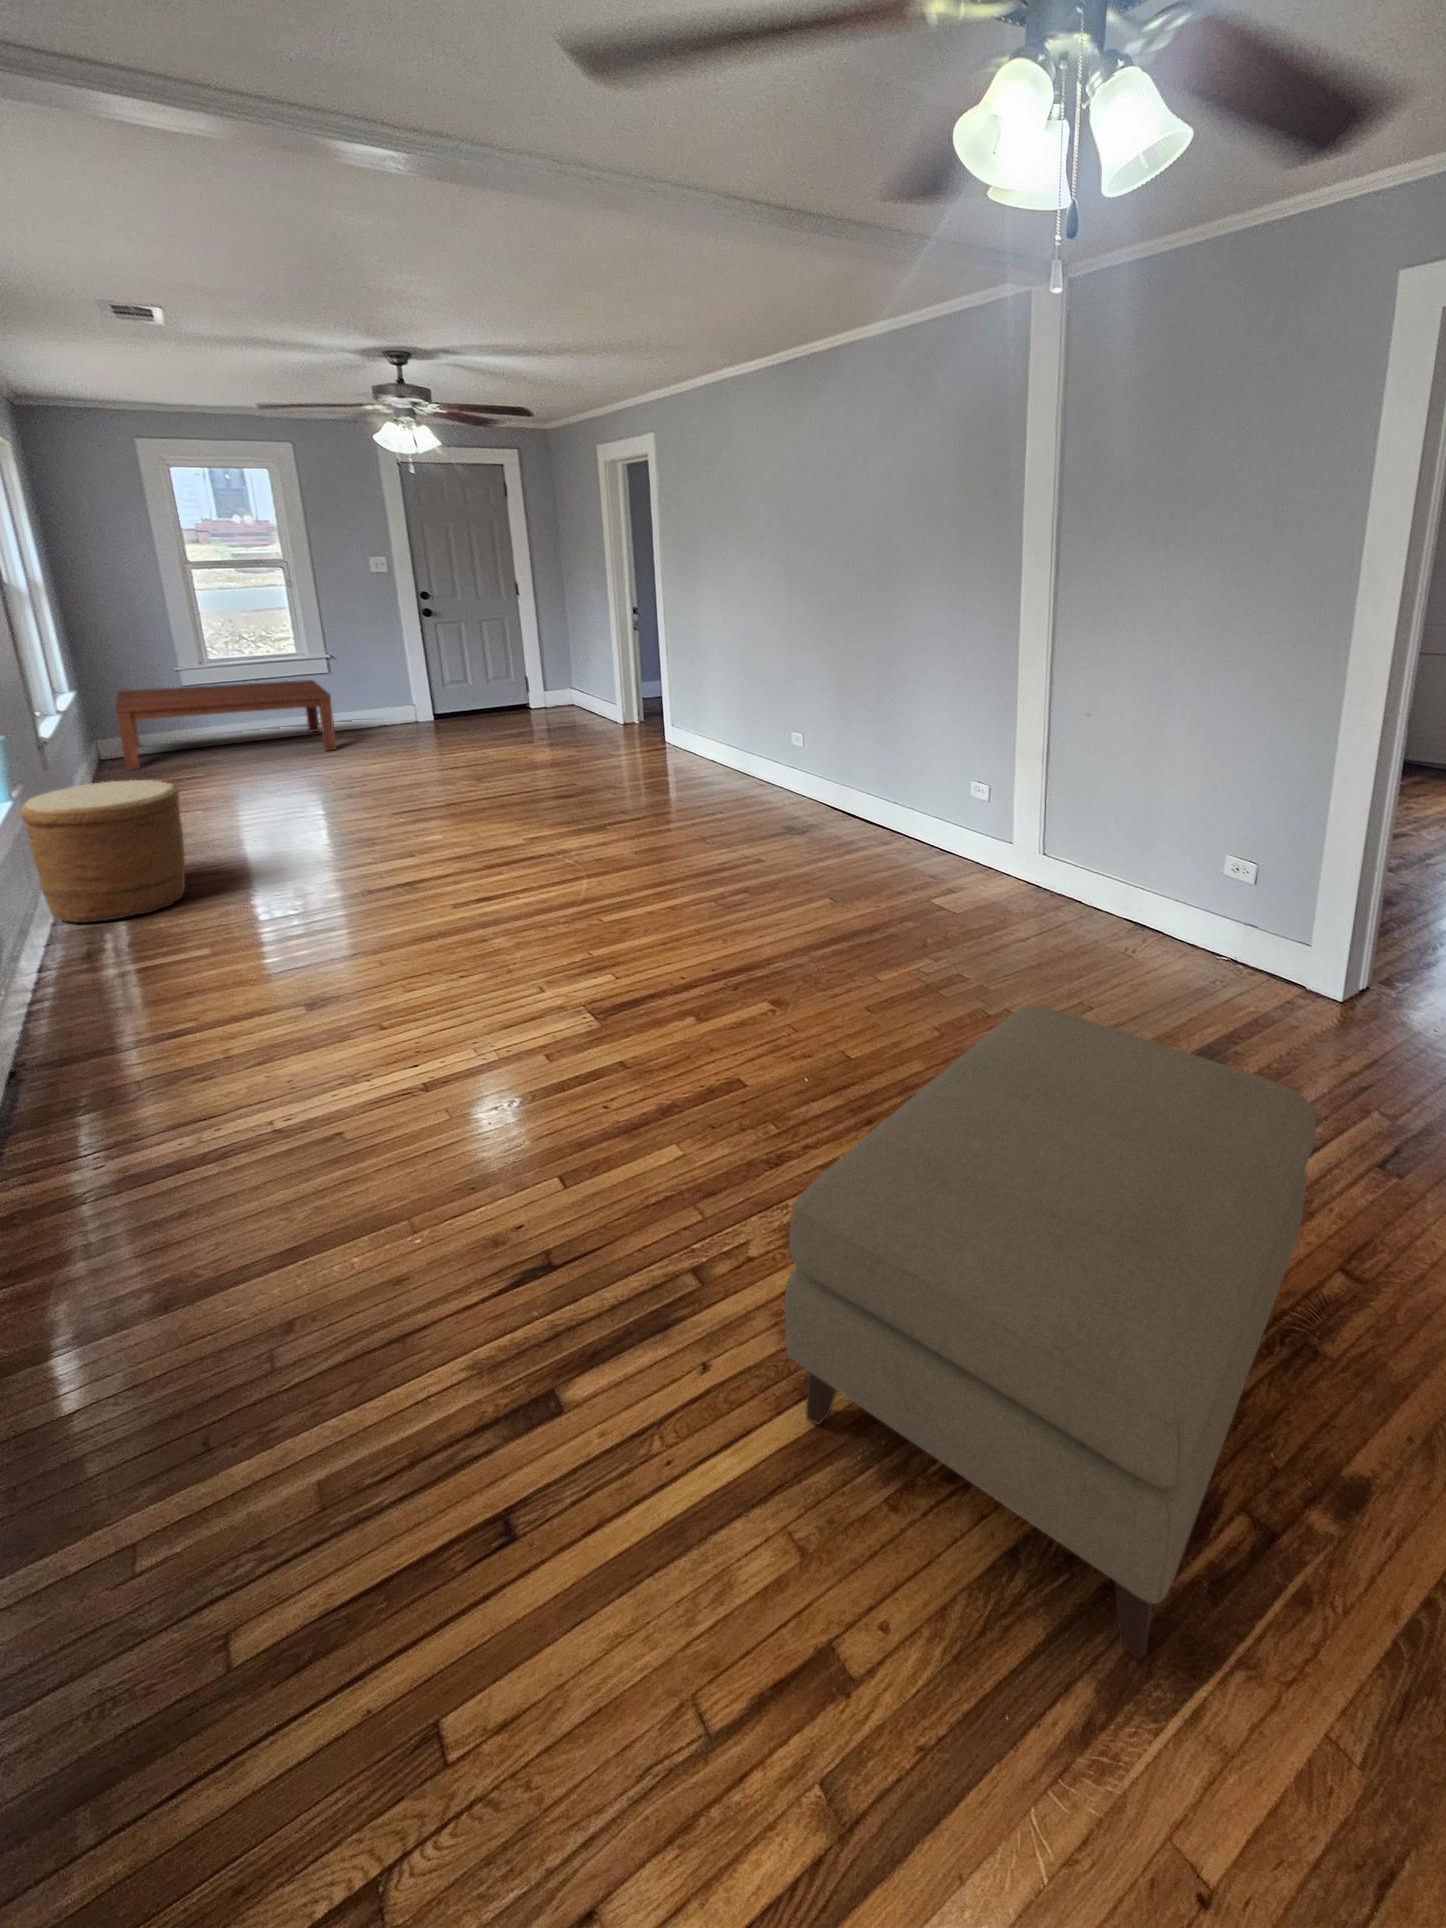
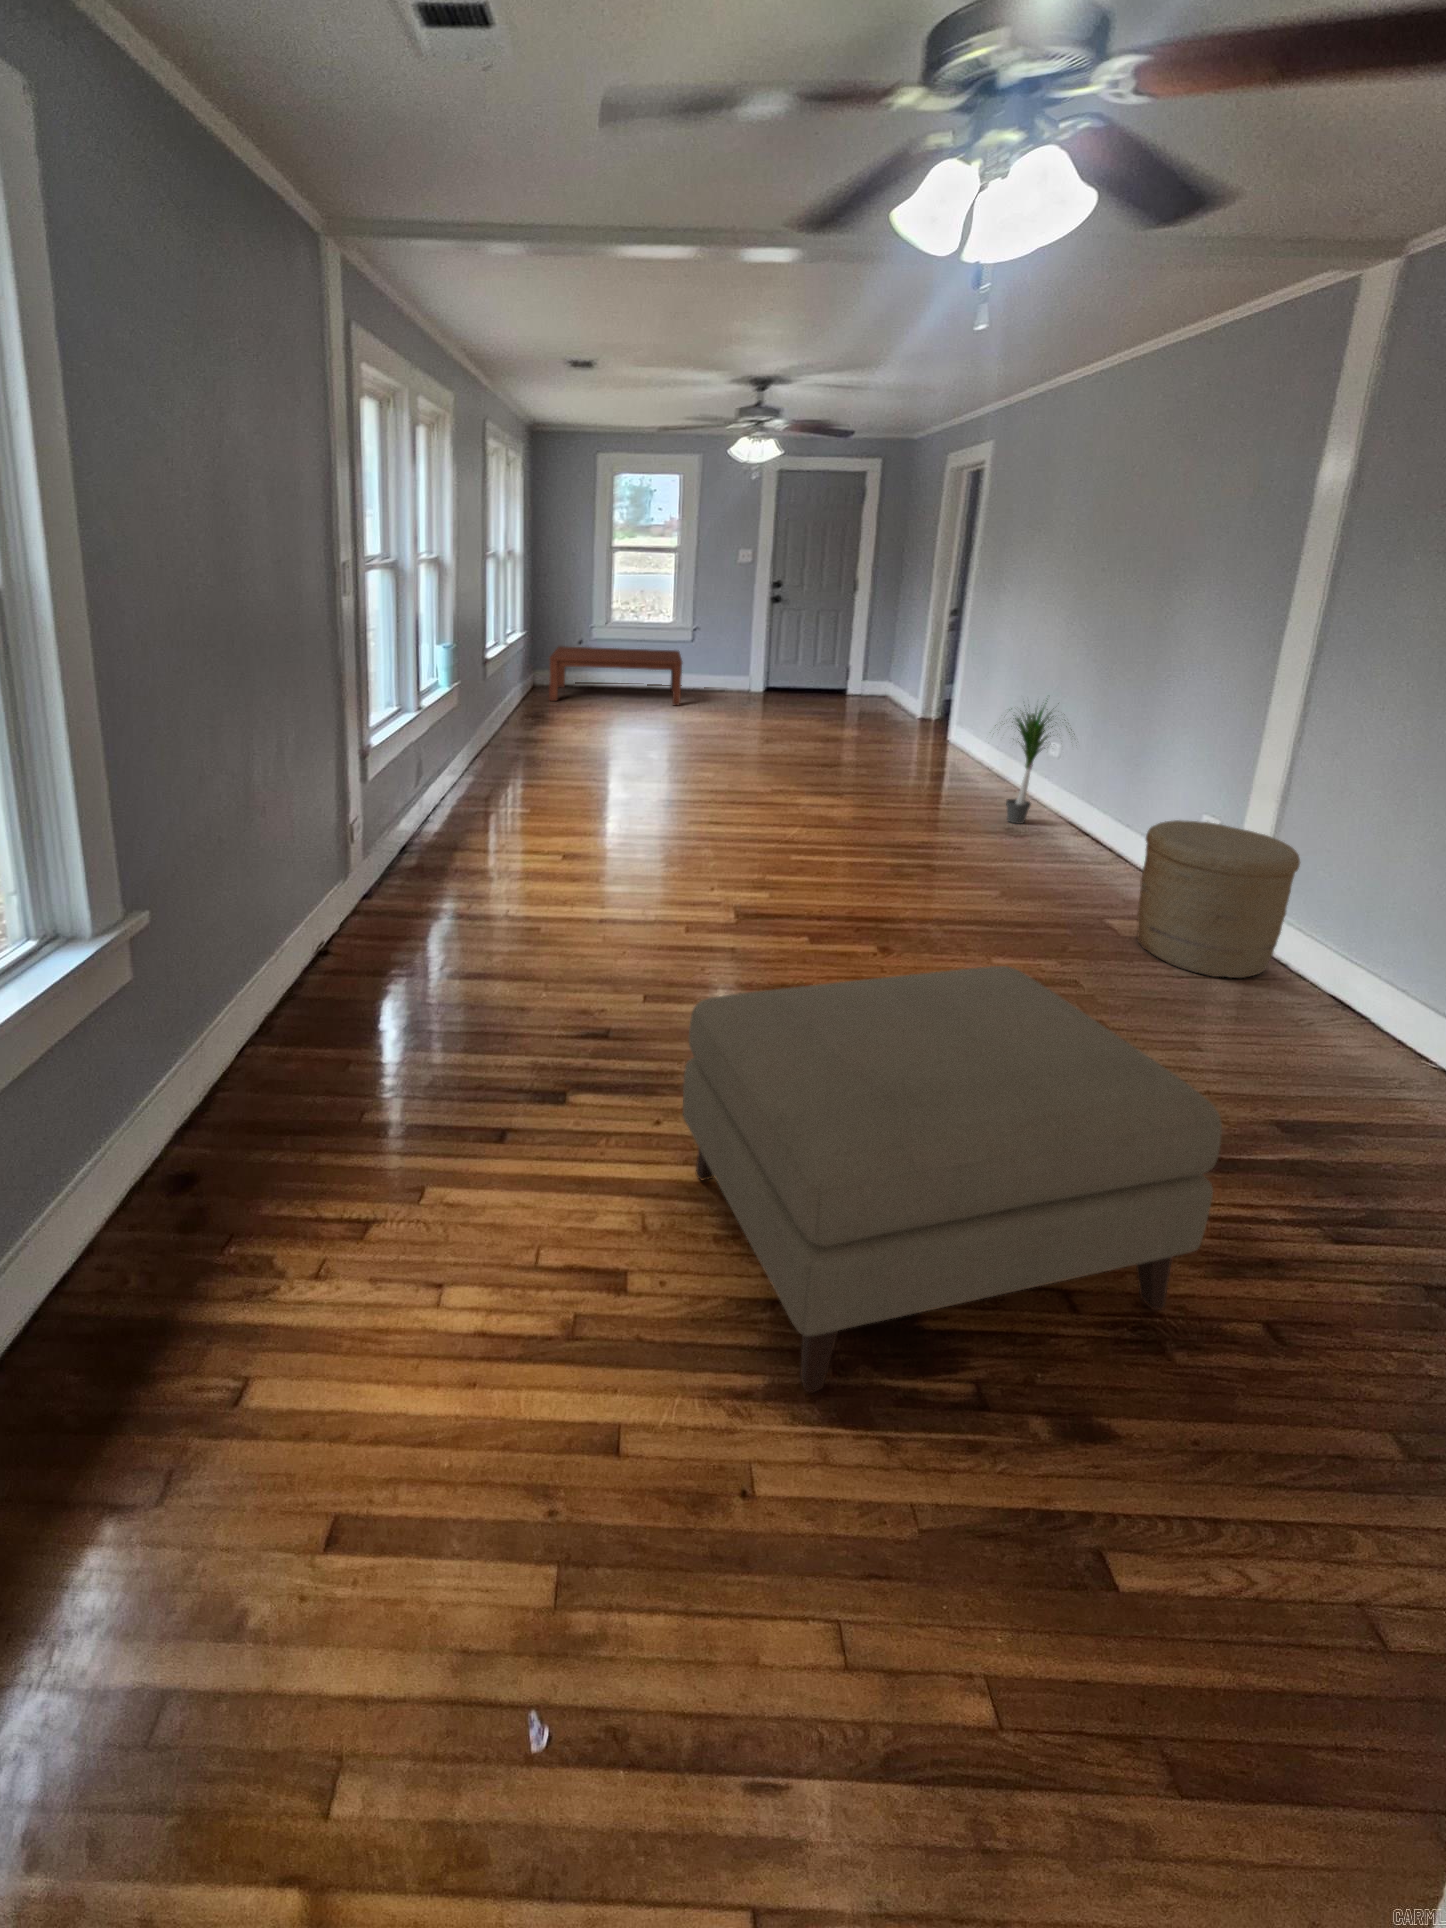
potted plant: none [749,686,839,824] -> present [995,703,1072,824]
woven basket: present [21,780,185,922] -> present [1137,820,1300,978]

